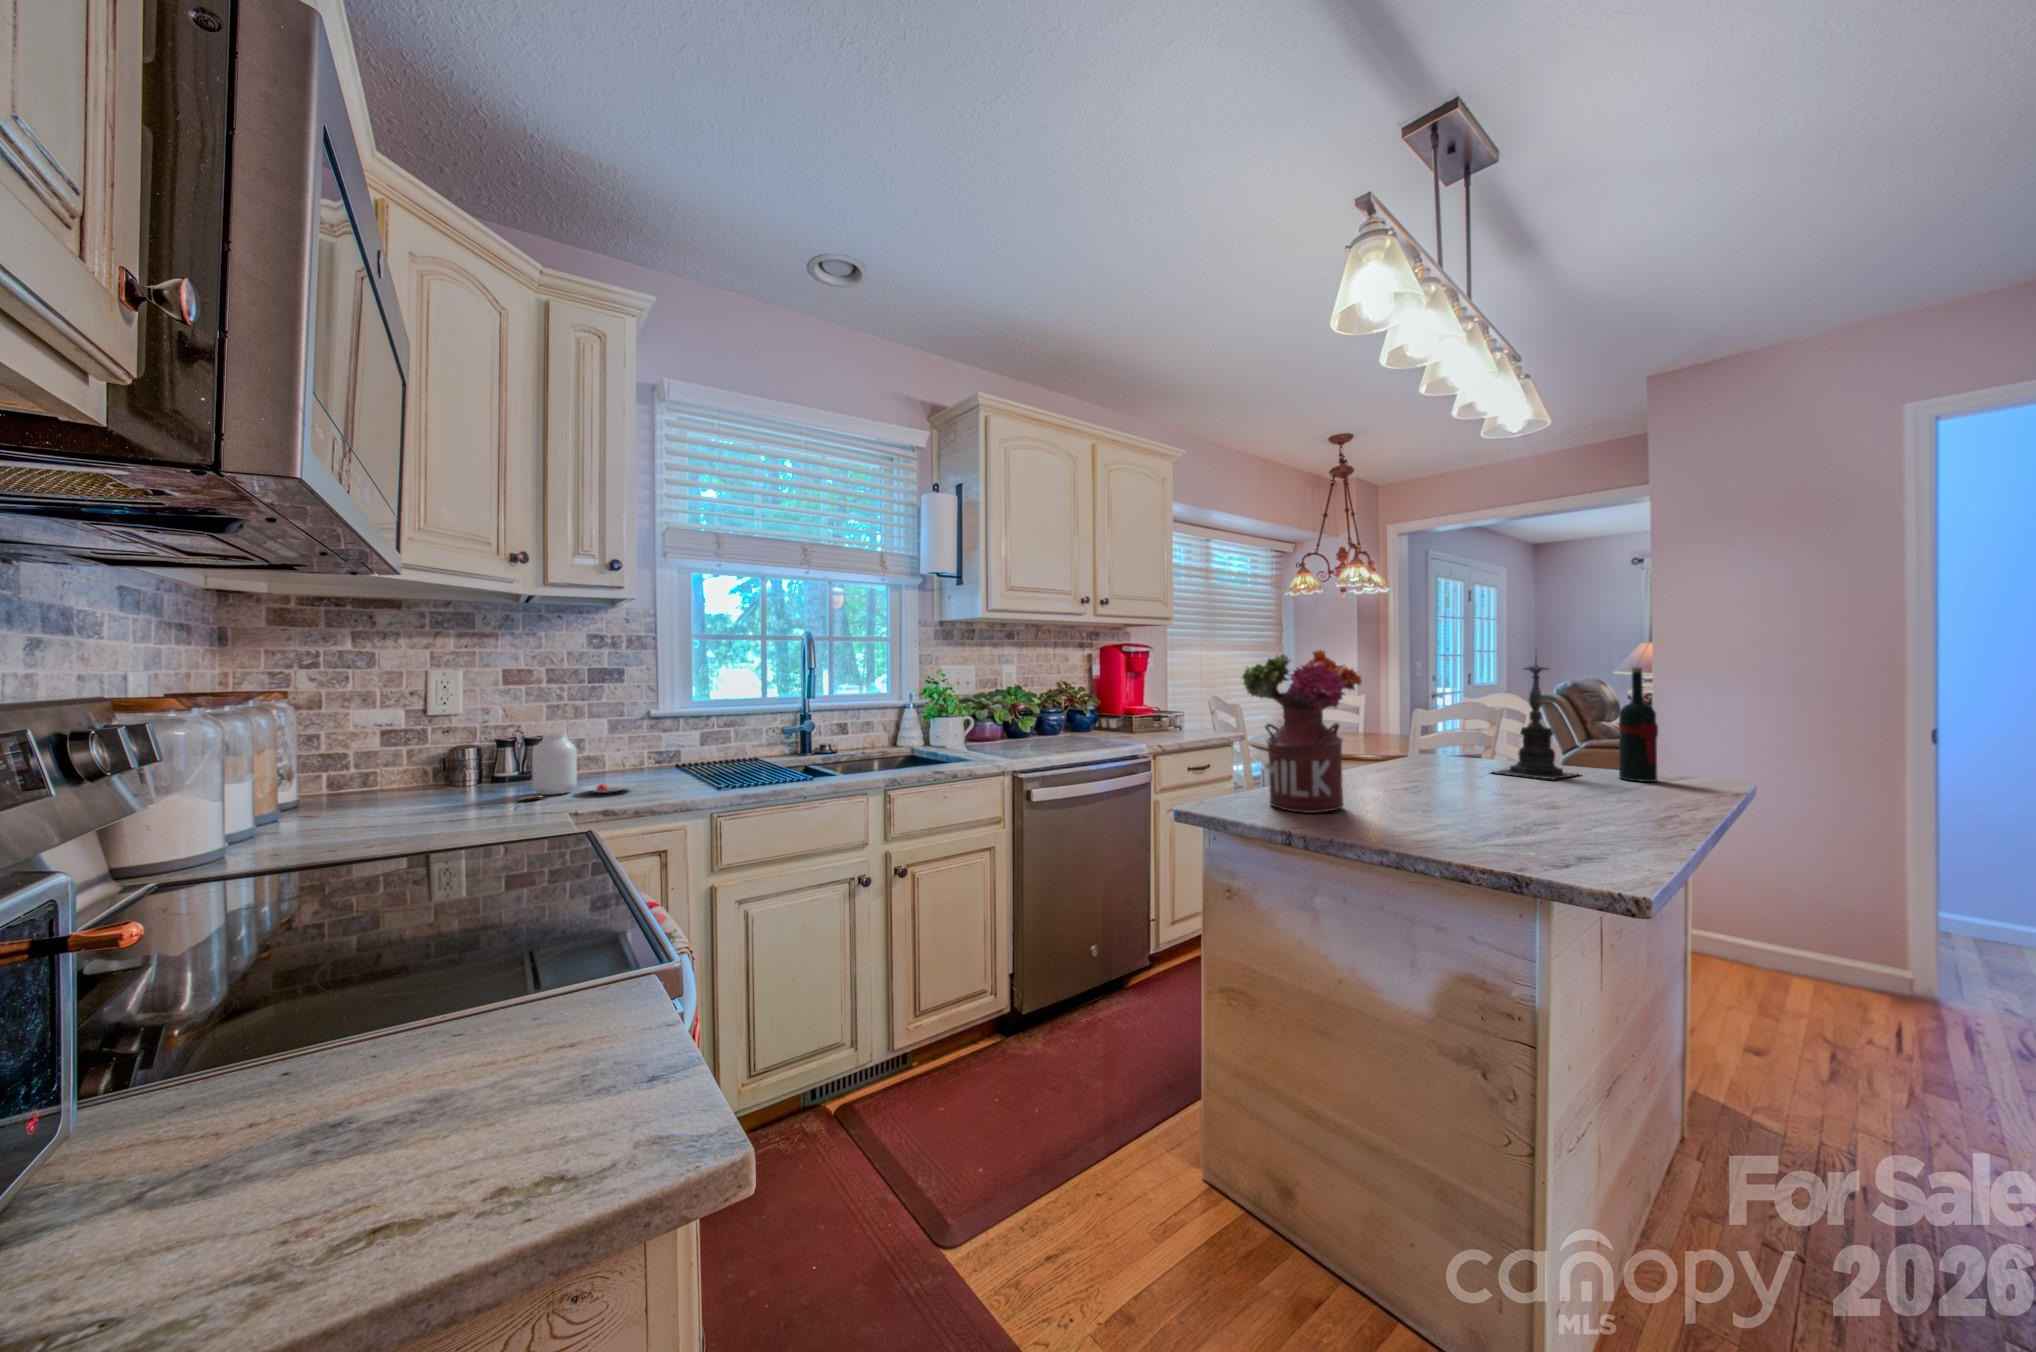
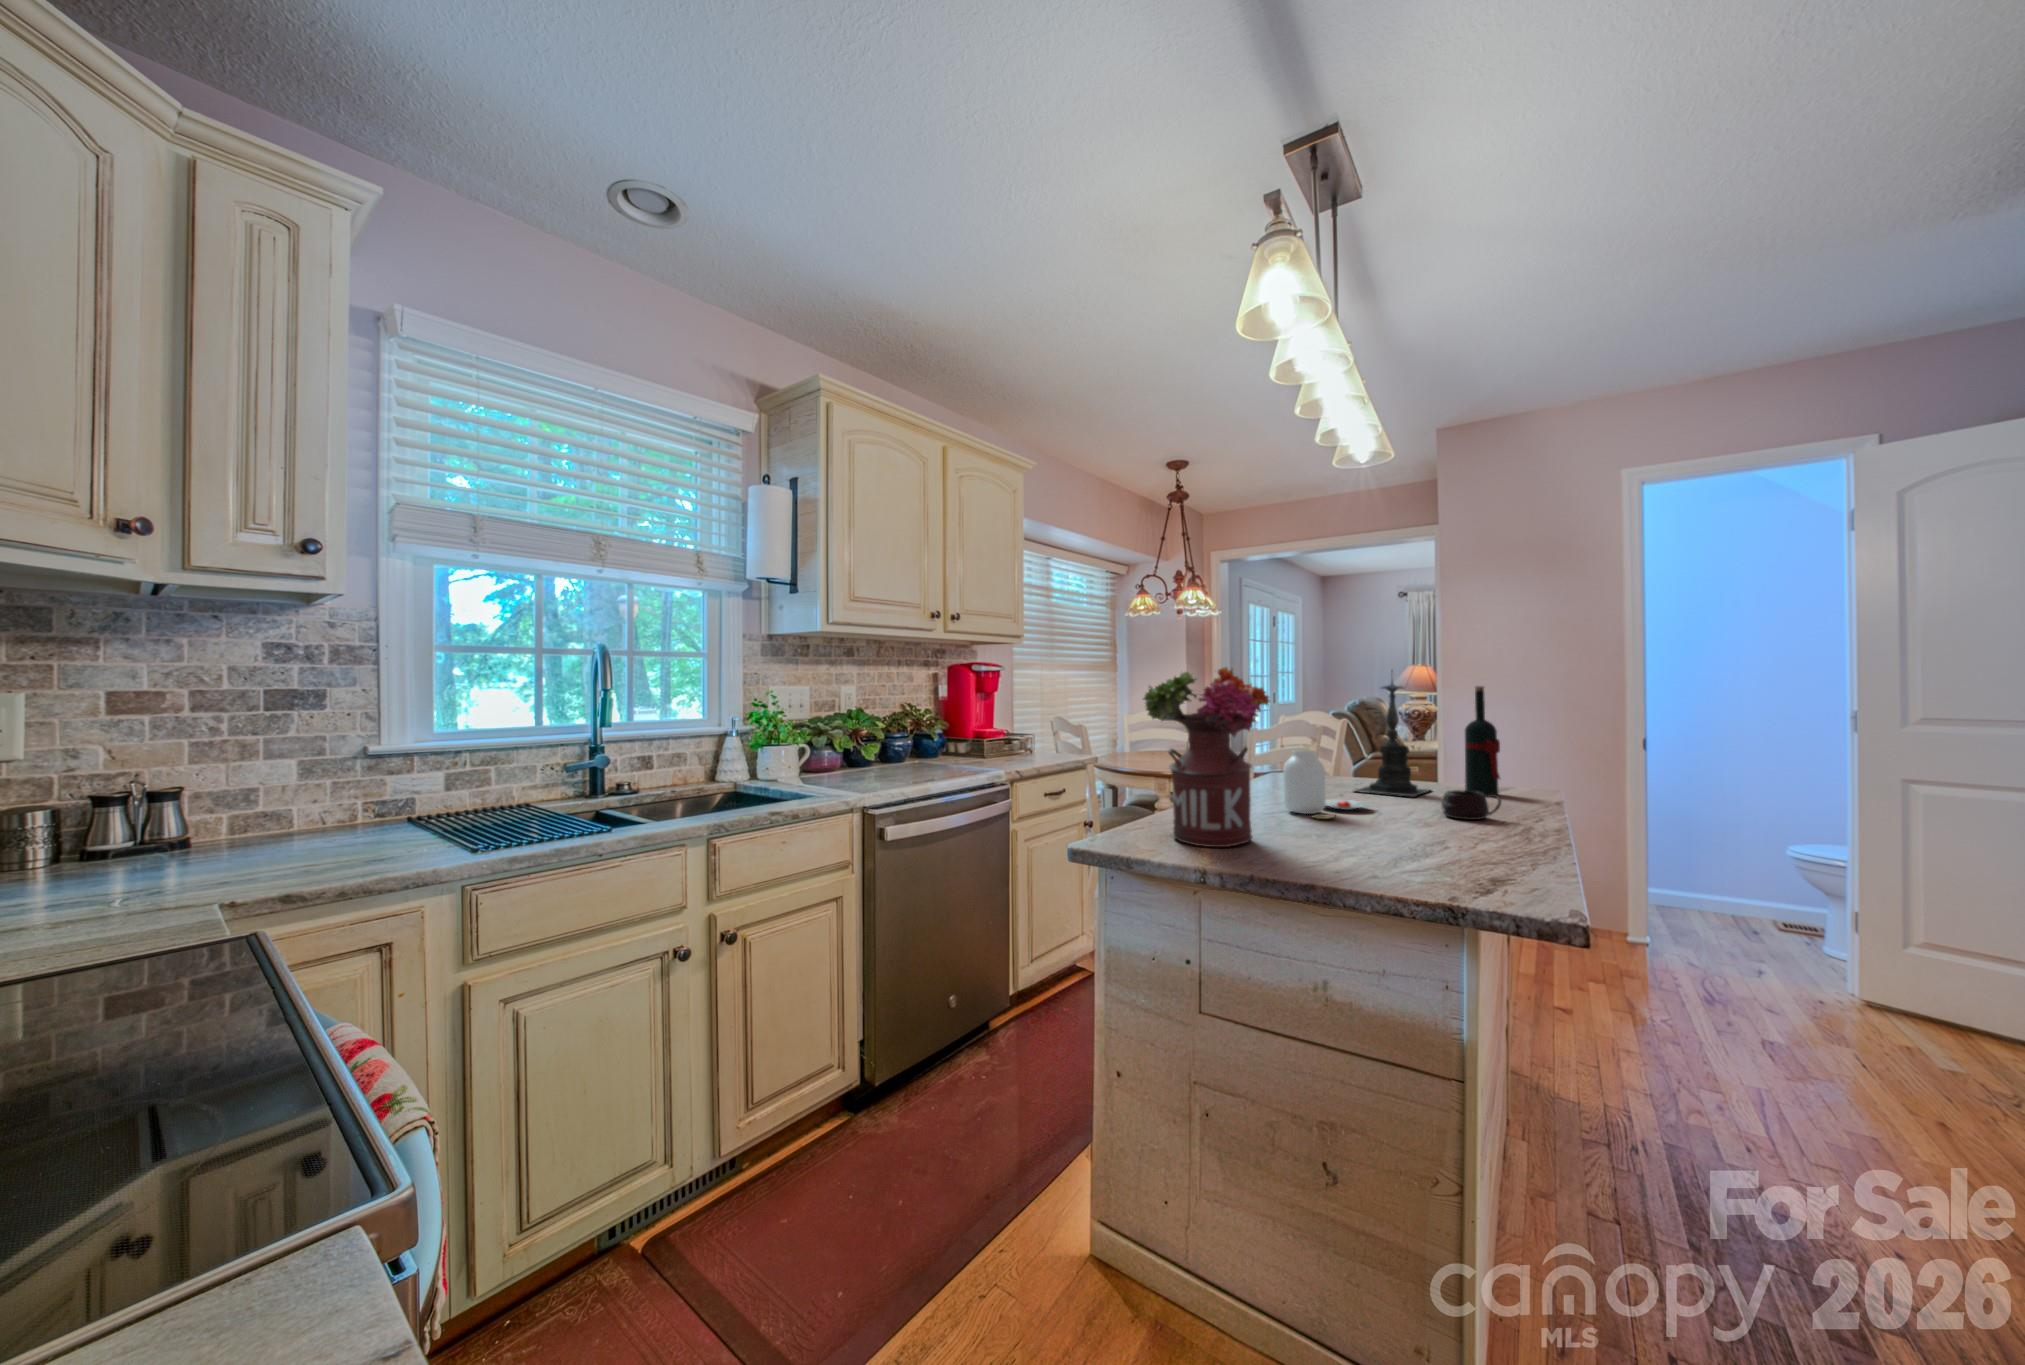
jar: present [520,733,635,800] -> present [1283,749,1370,819]
mug: none [1567,773,1633,802] -> present [1442,790,1501,820]

